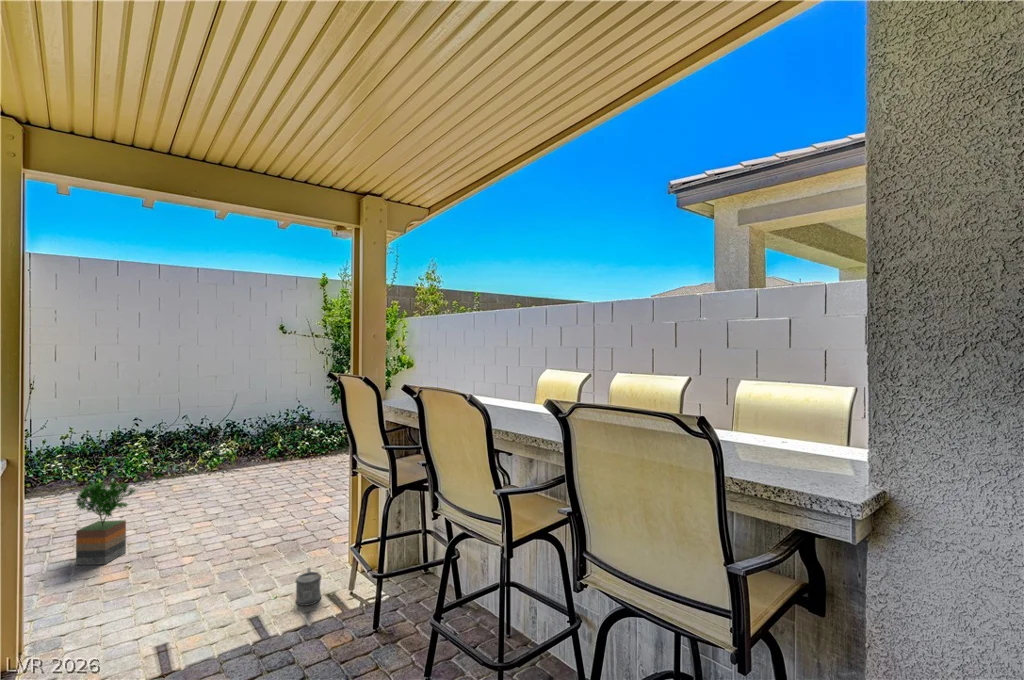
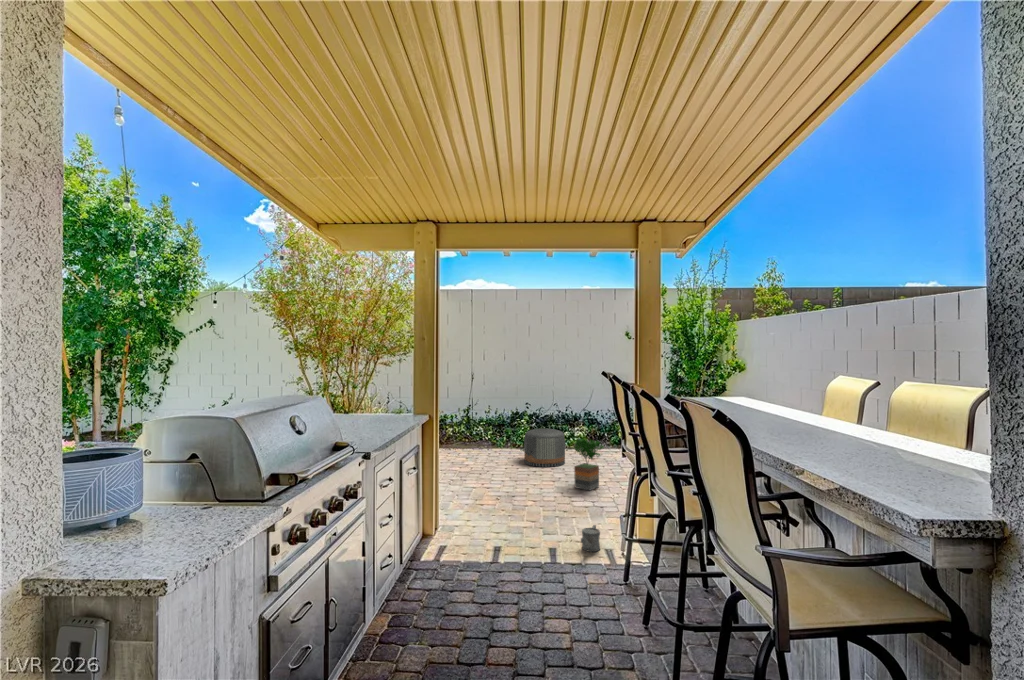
pouf: none [150,450,215,504] -> present [524,428,565,467]
potted tree: present [76,482,135,565] -> present [574,439,603,490]

